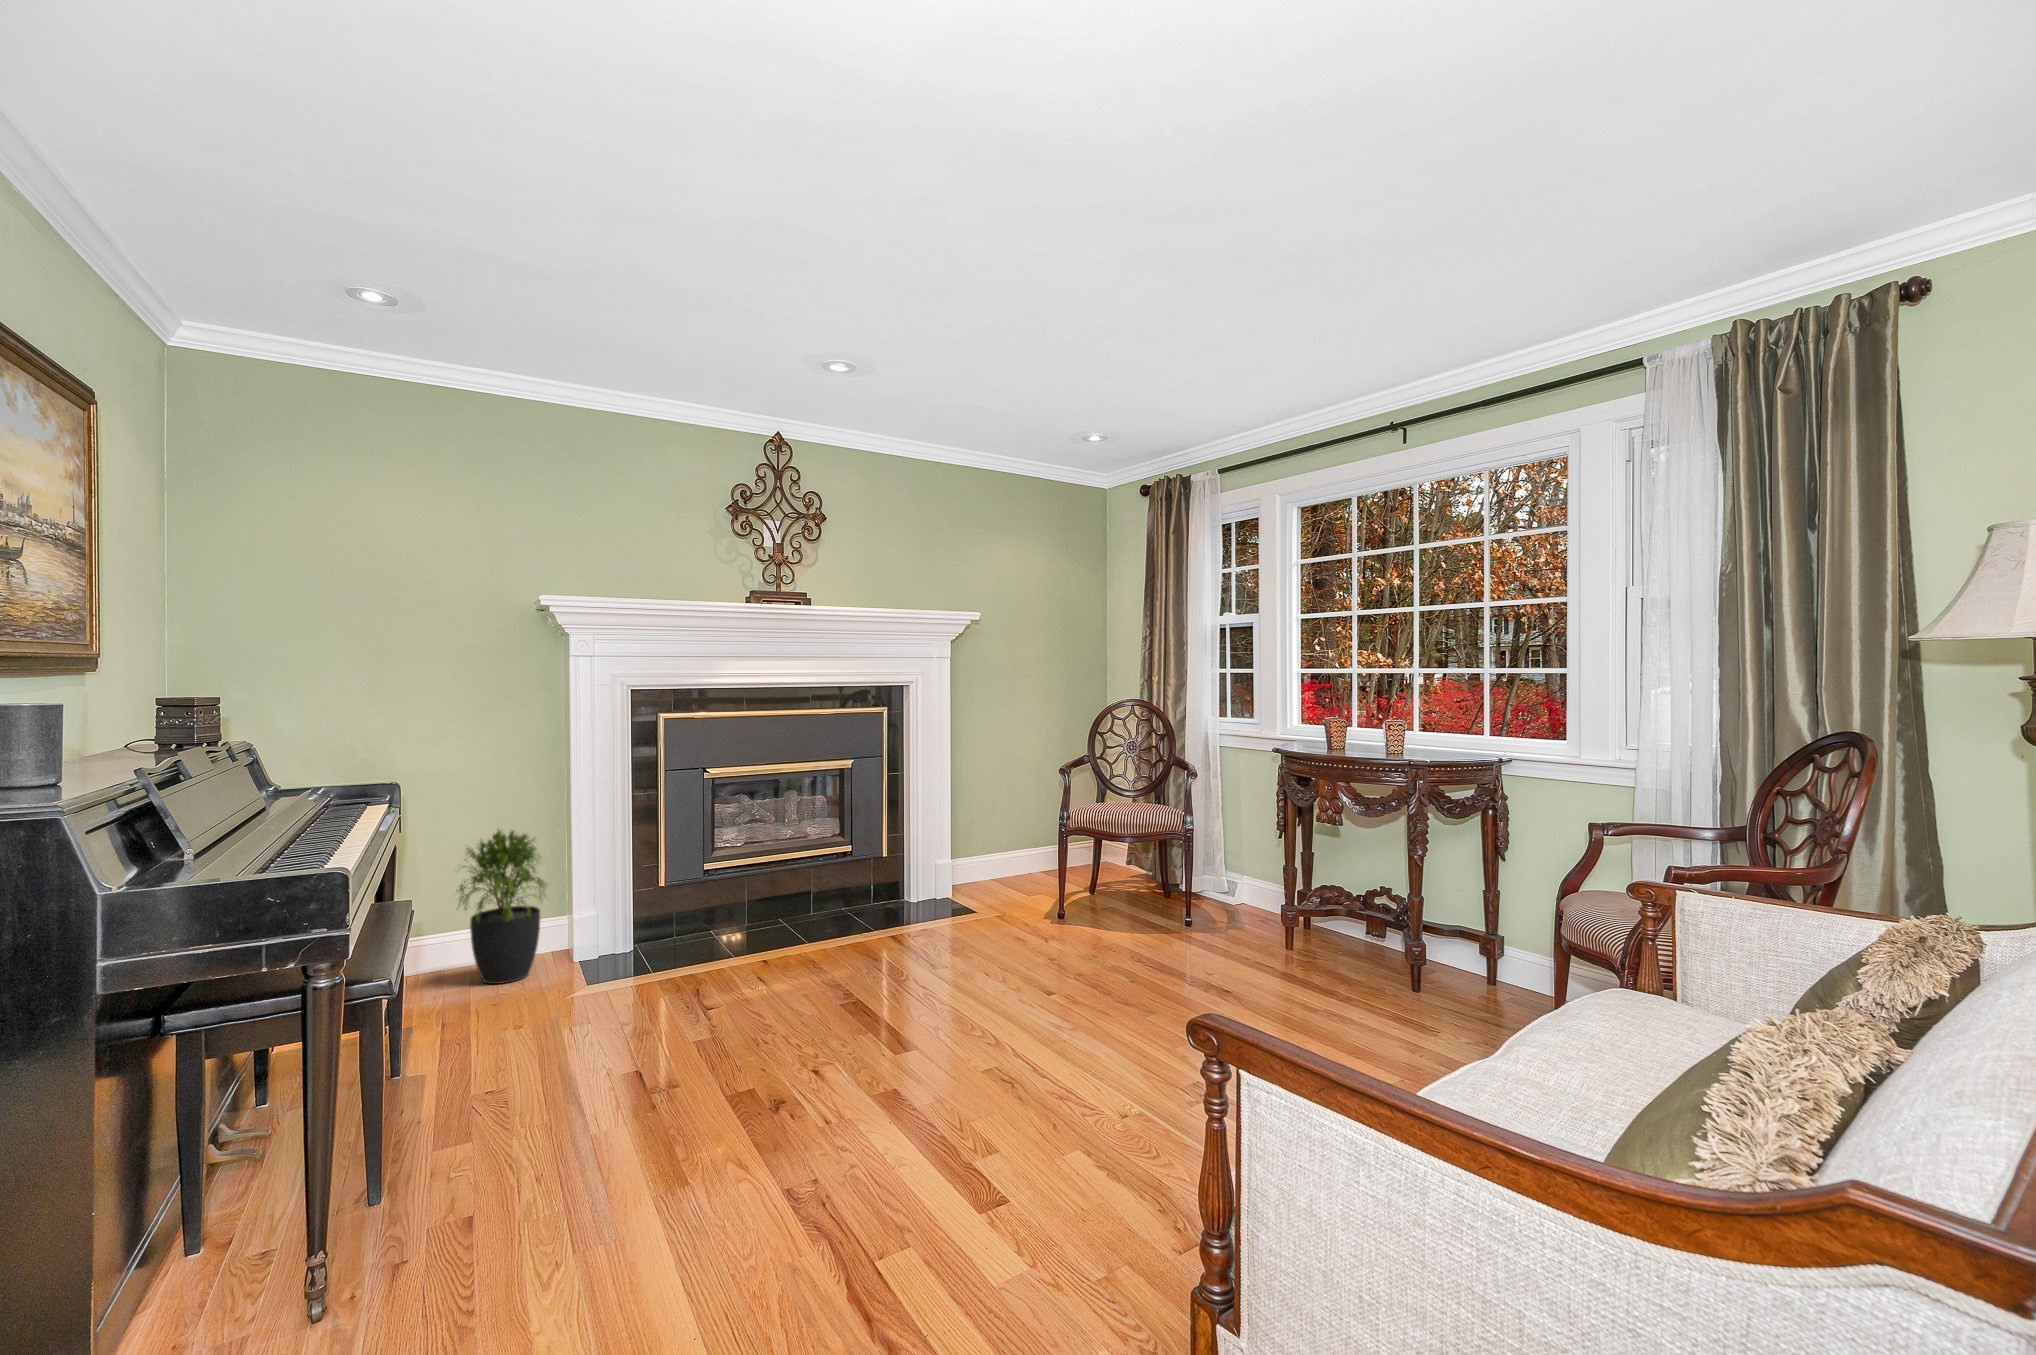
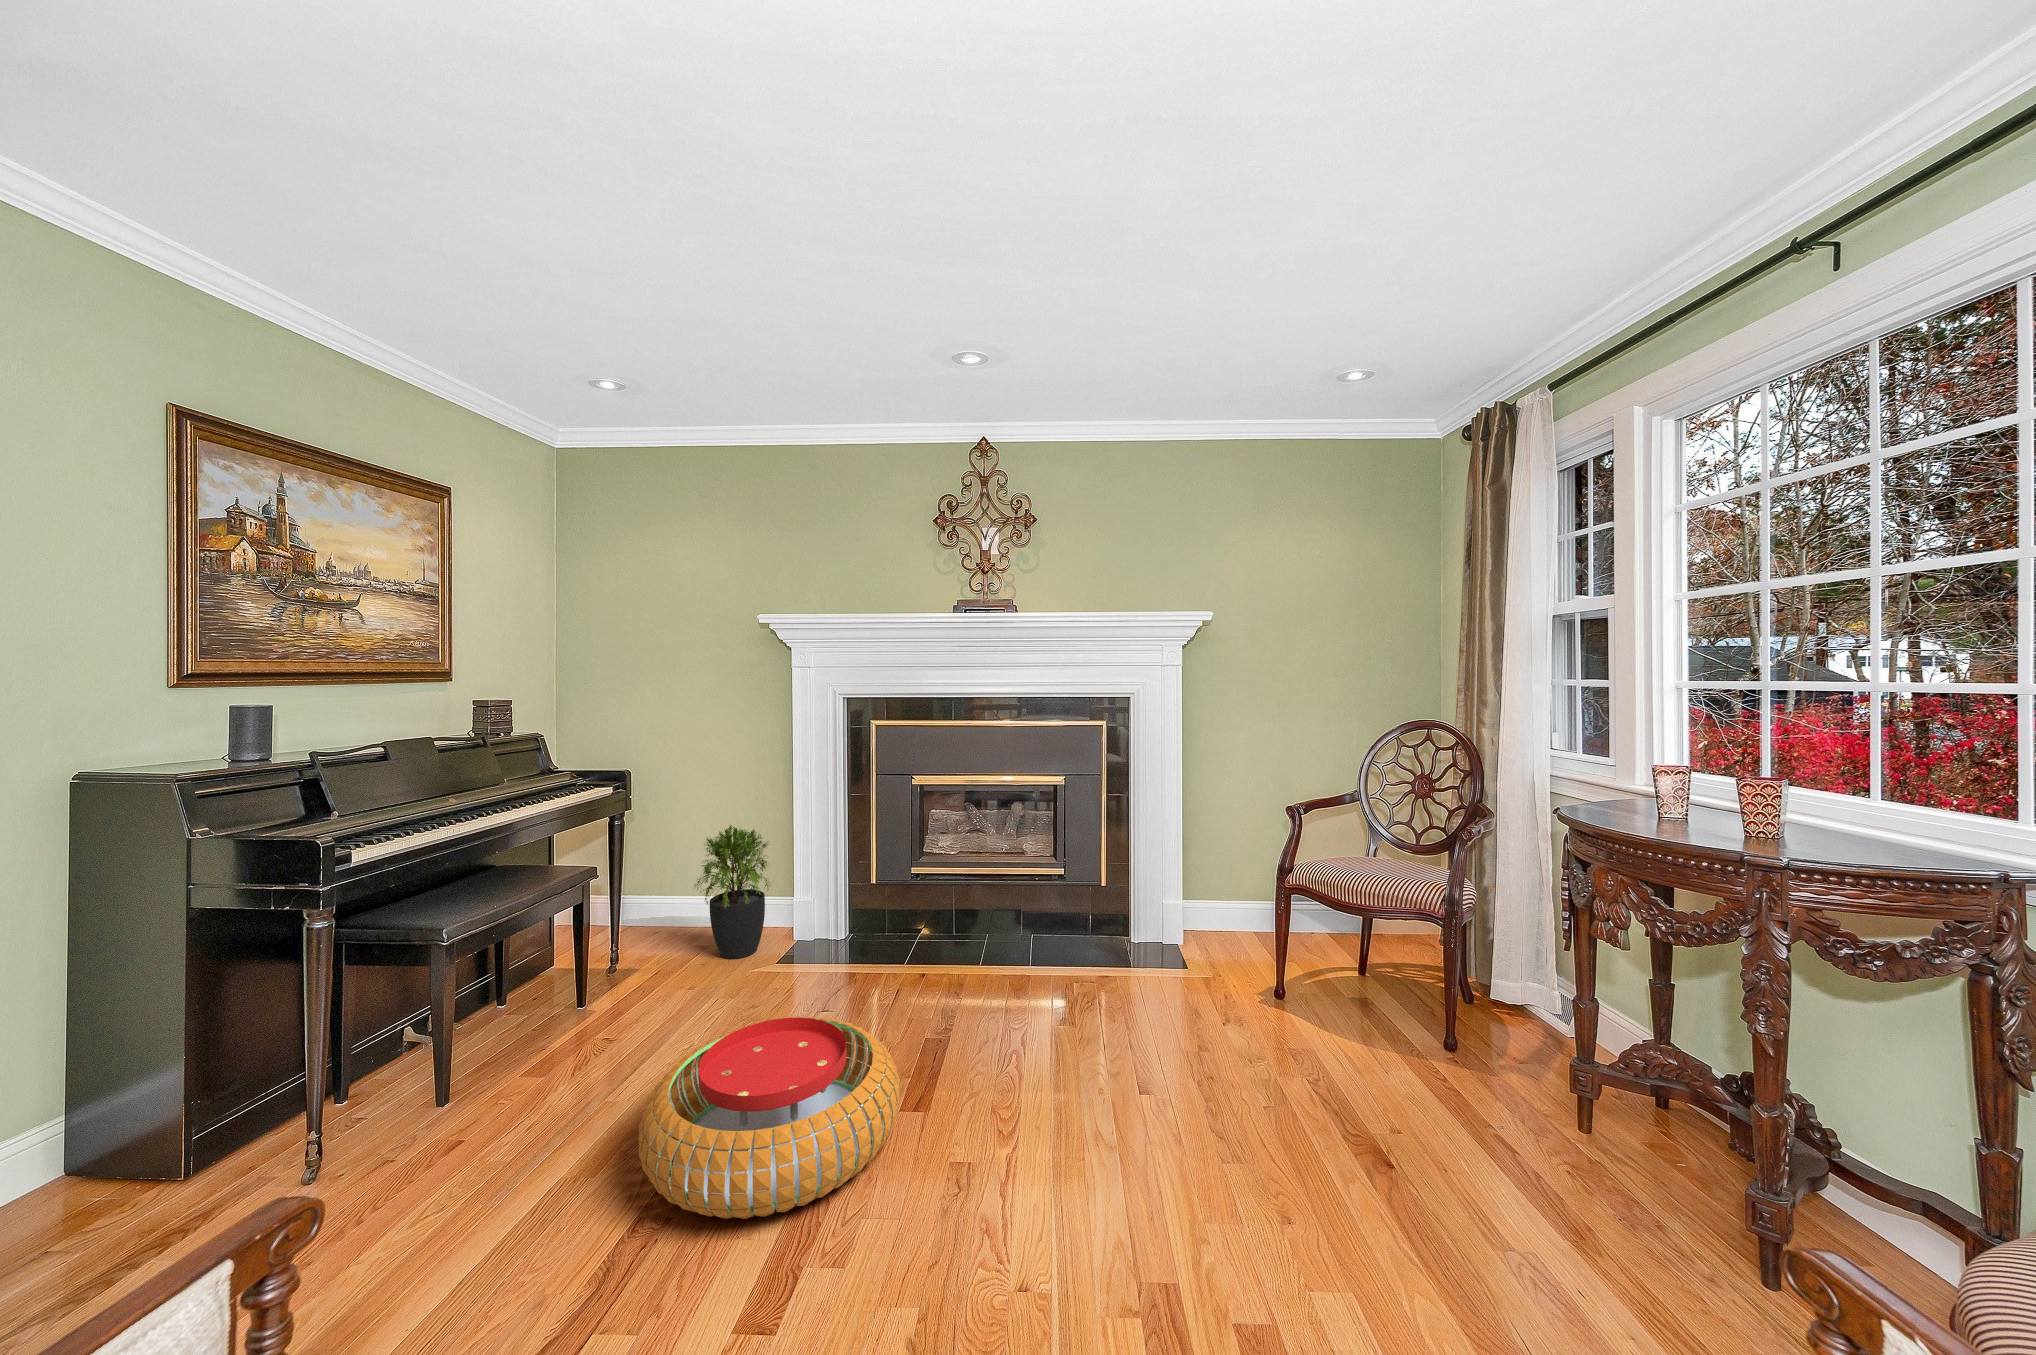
pouf: none [620,963,860,1113] -> present [638,1016,900,1219]

